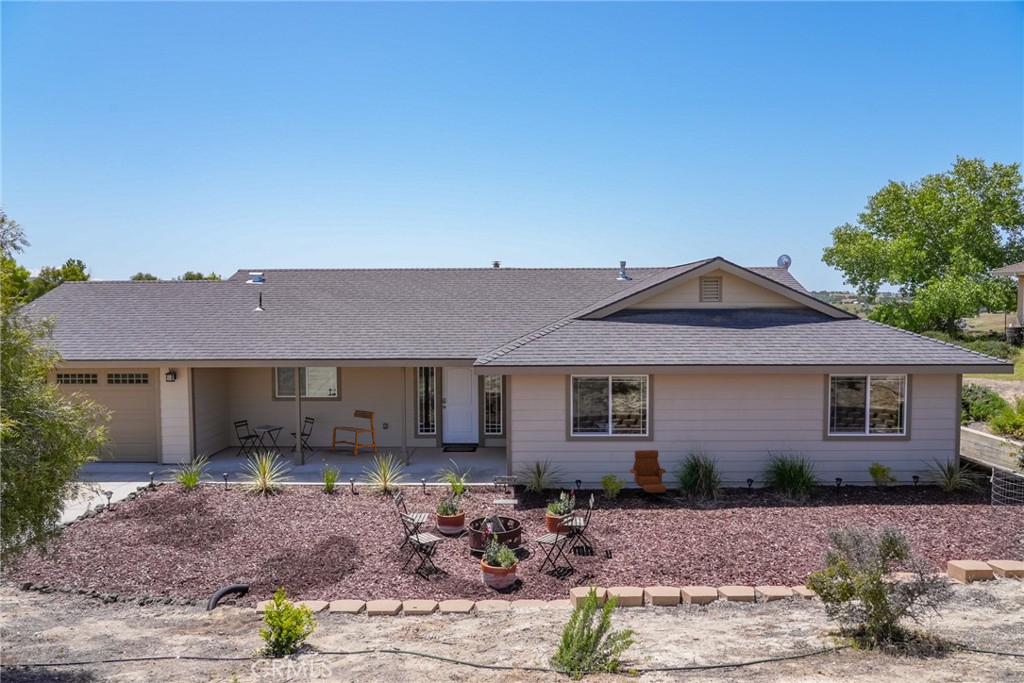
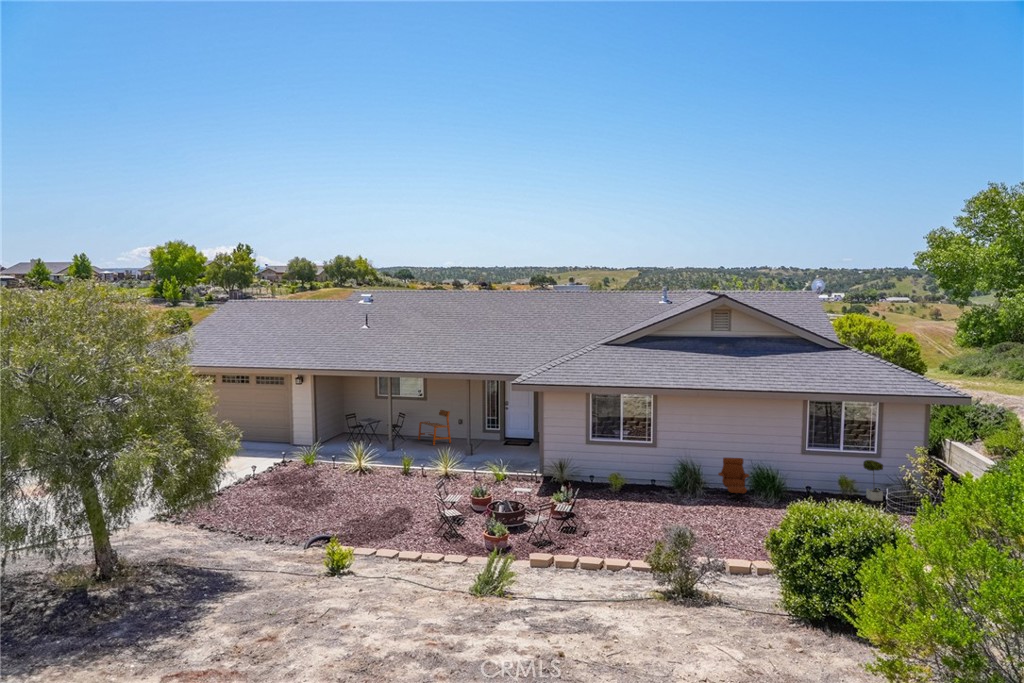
potted tree: none [892,443,917,491] -> present [863,460,883,501]
lounge chair: present [630,450,666,503] -> present [718,458,749,501]

